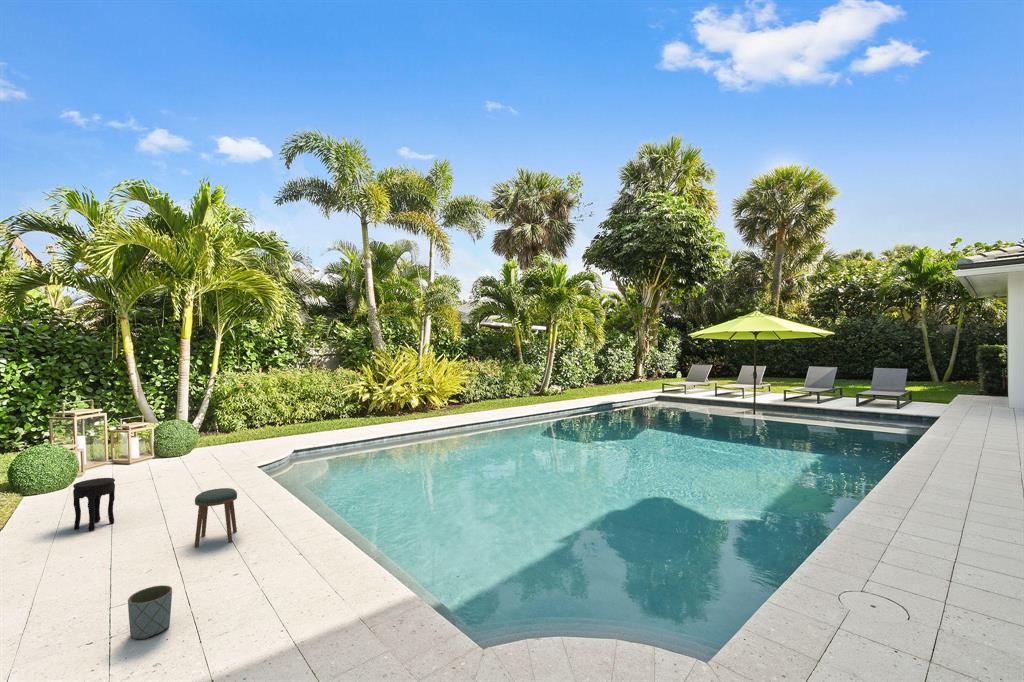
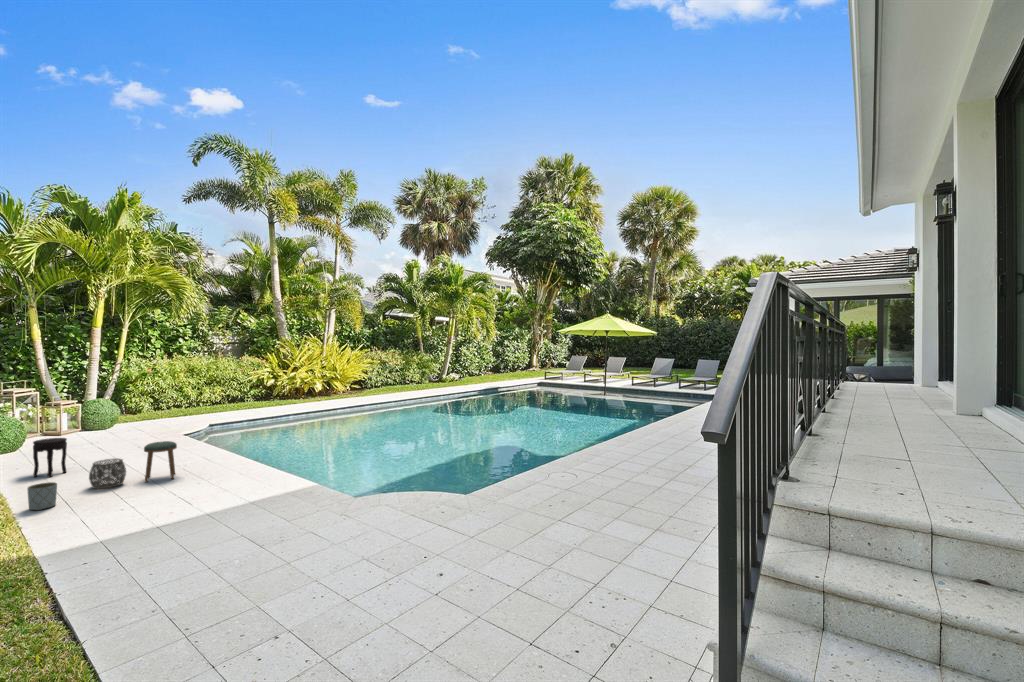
woven basket: none [122,513,172,559] -> present [89,459,126,489]
planter: present [128,585,172,639] -> present [28,482,57,510]

